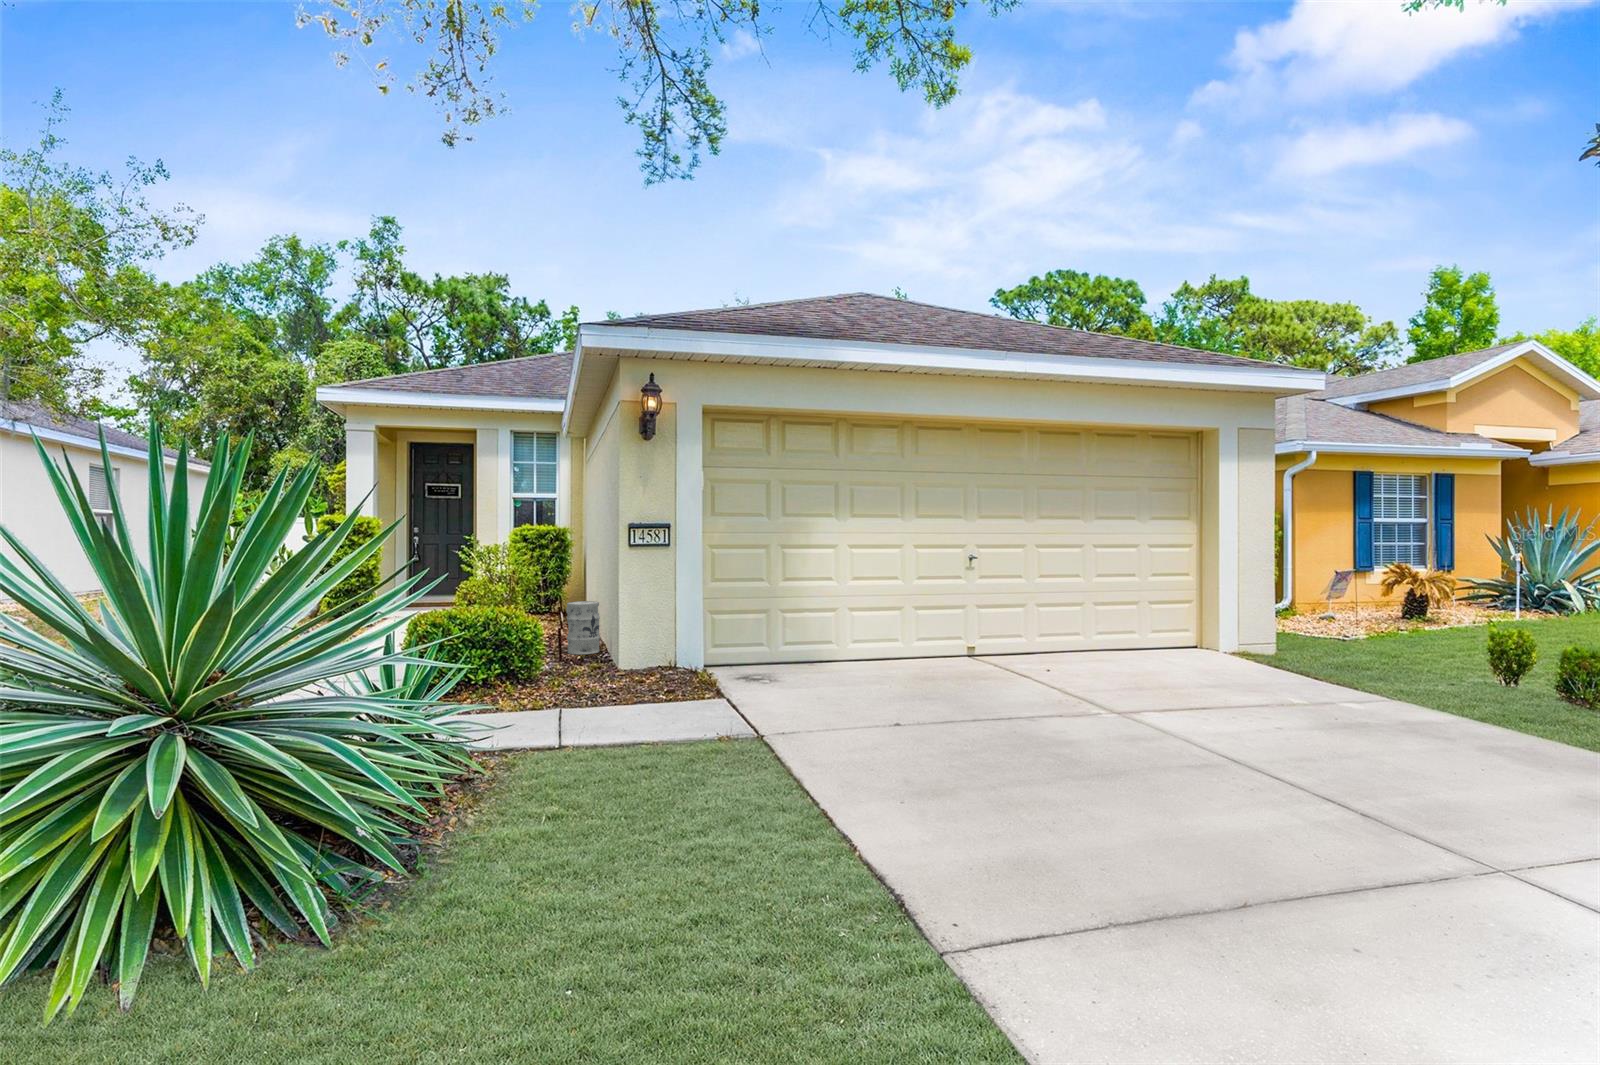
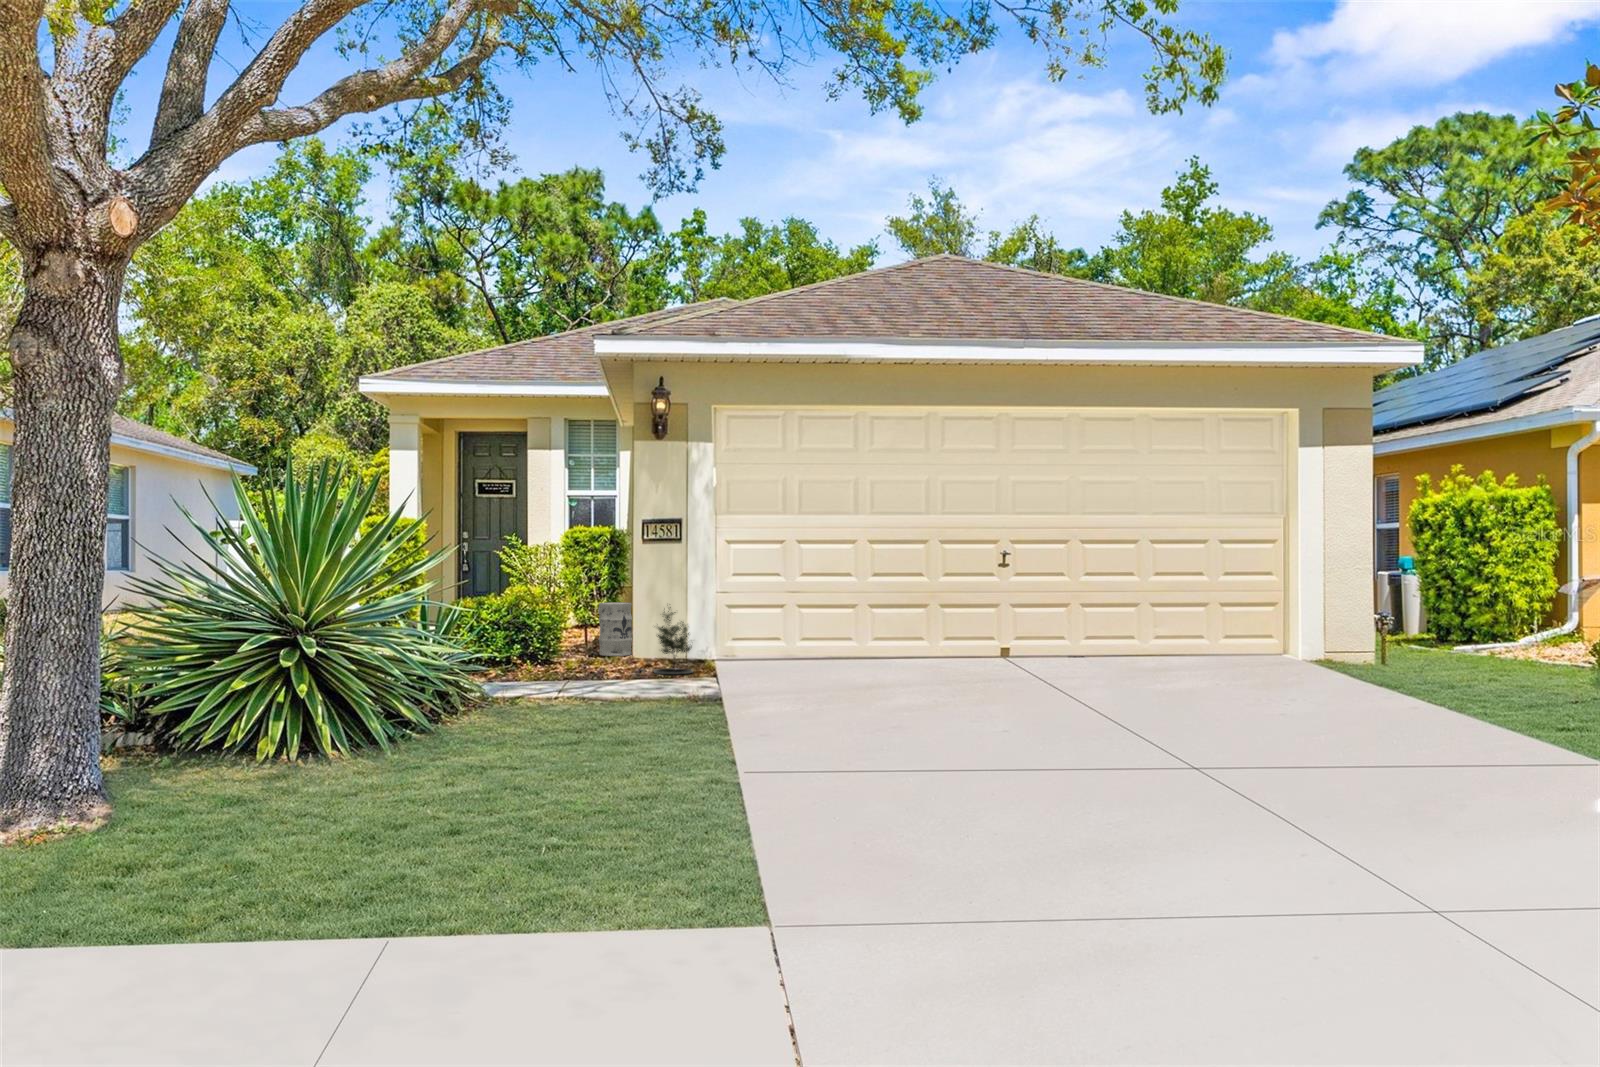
potted tree: none [641,611,685,686] -> present [654,607,692,674]

